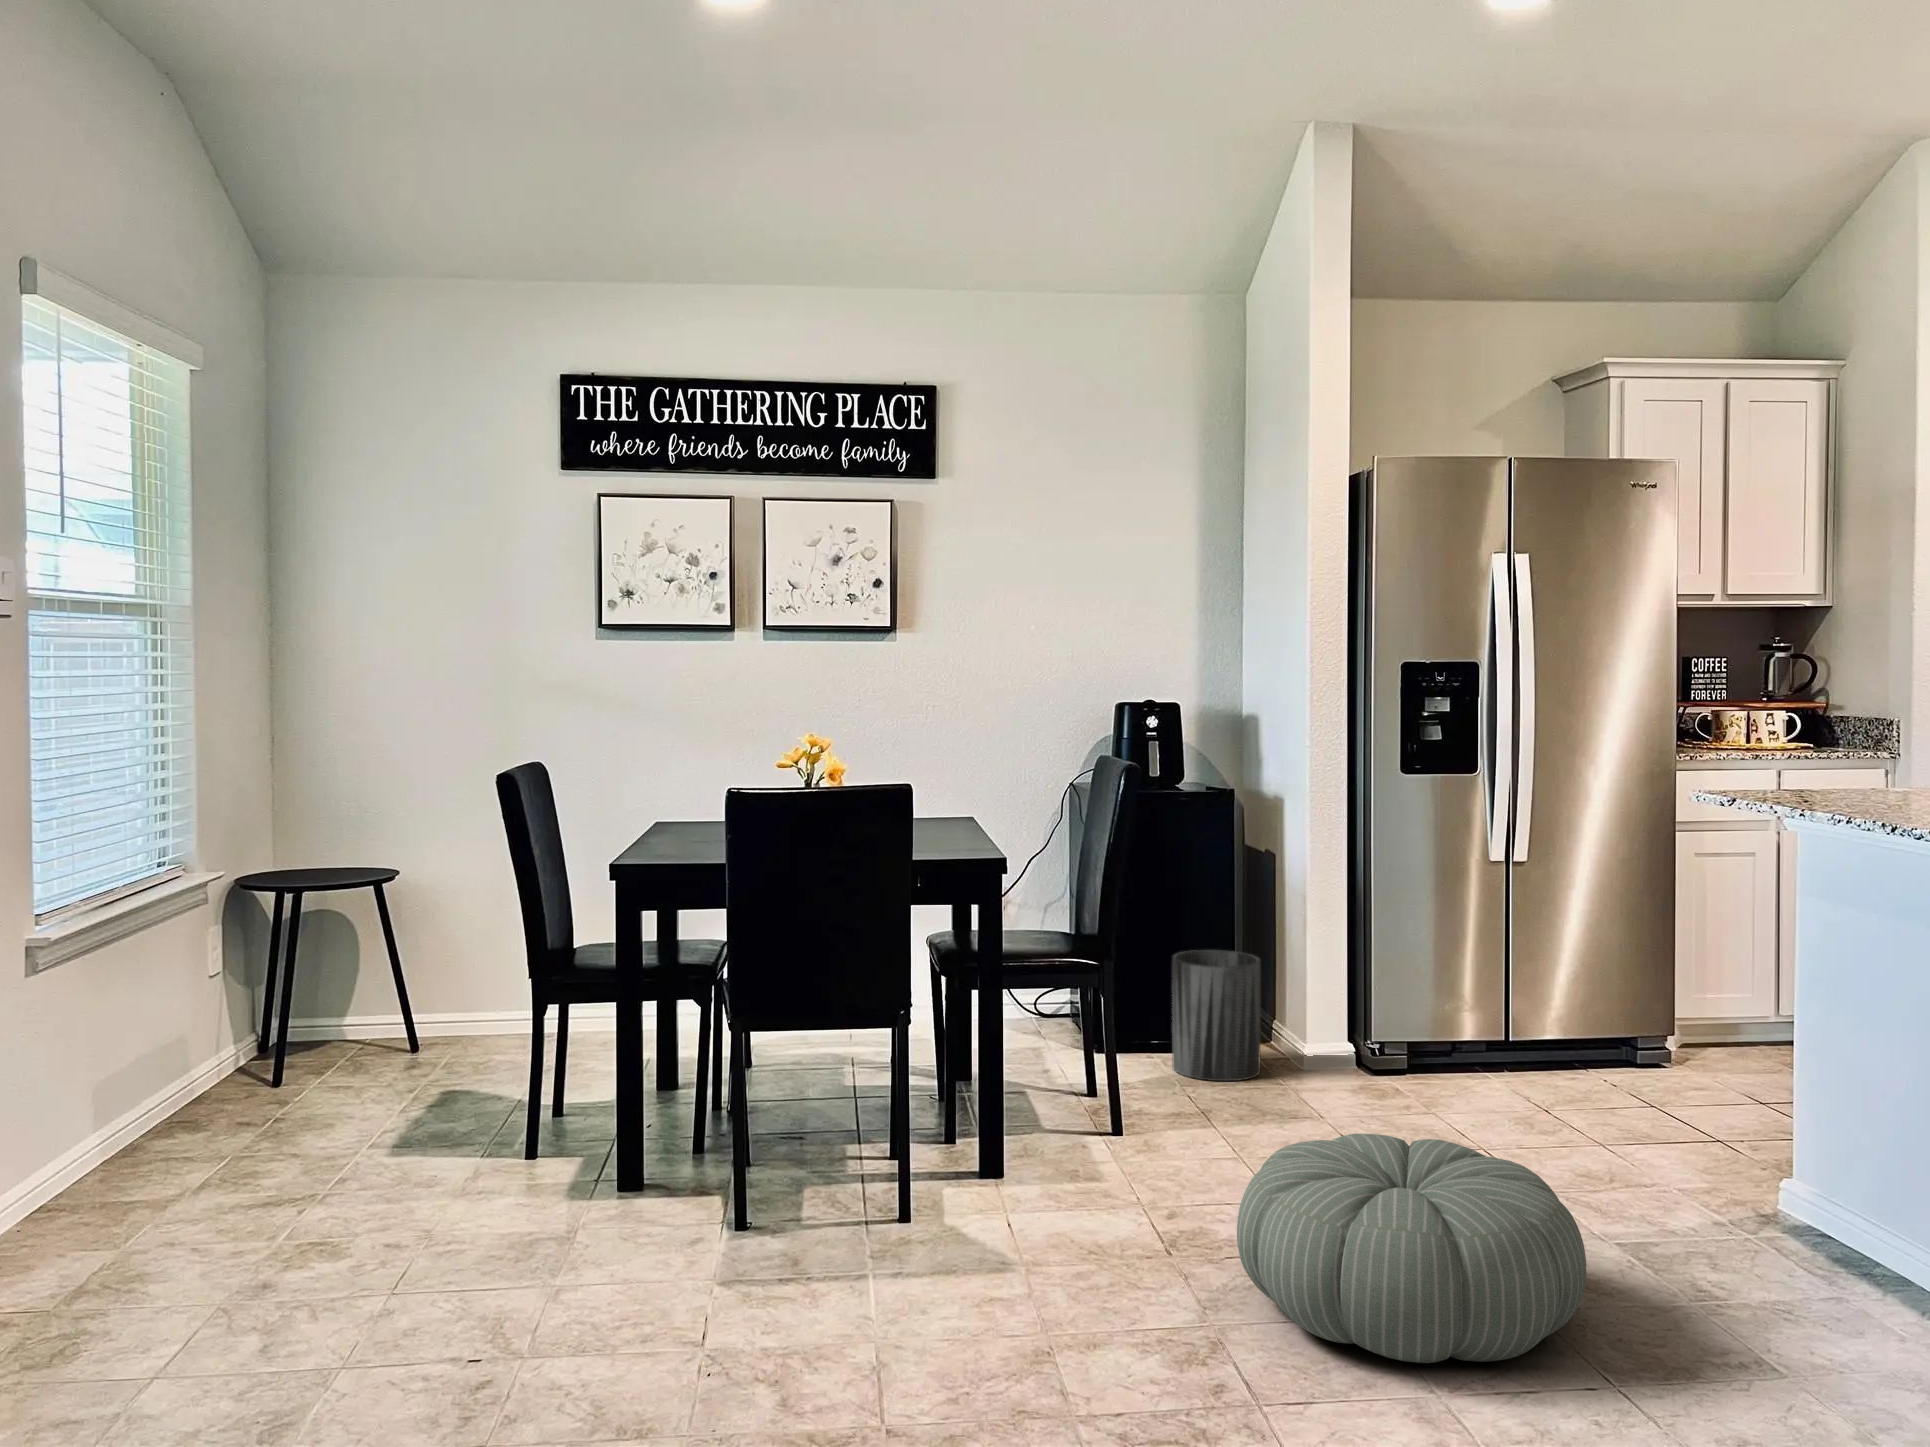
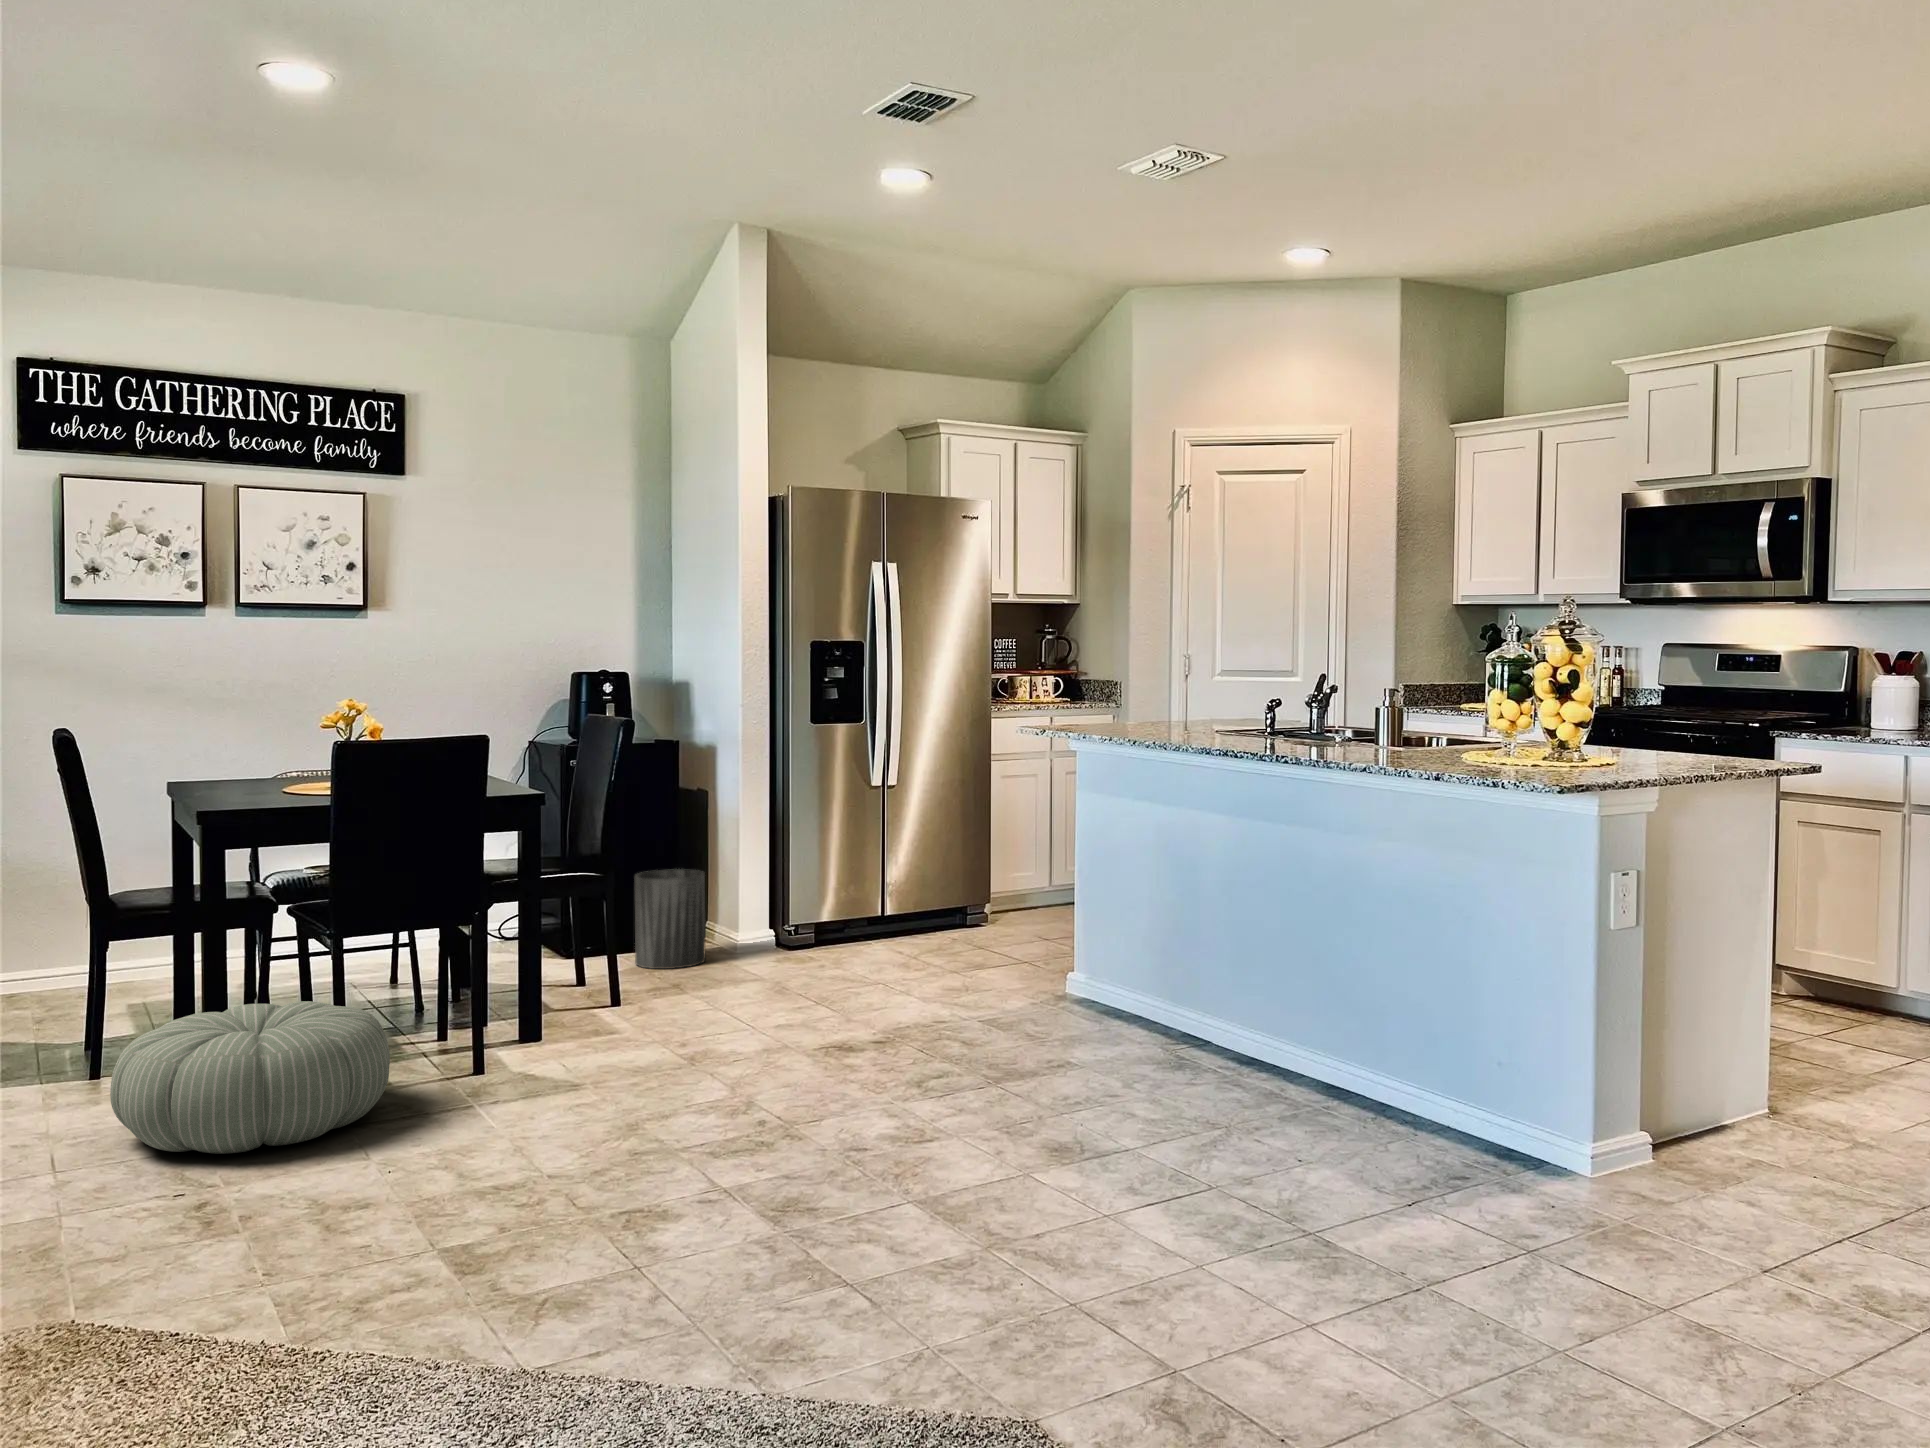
pouf: present [1237,1133,1587,1363] -> present [110,1001,390,1154]

